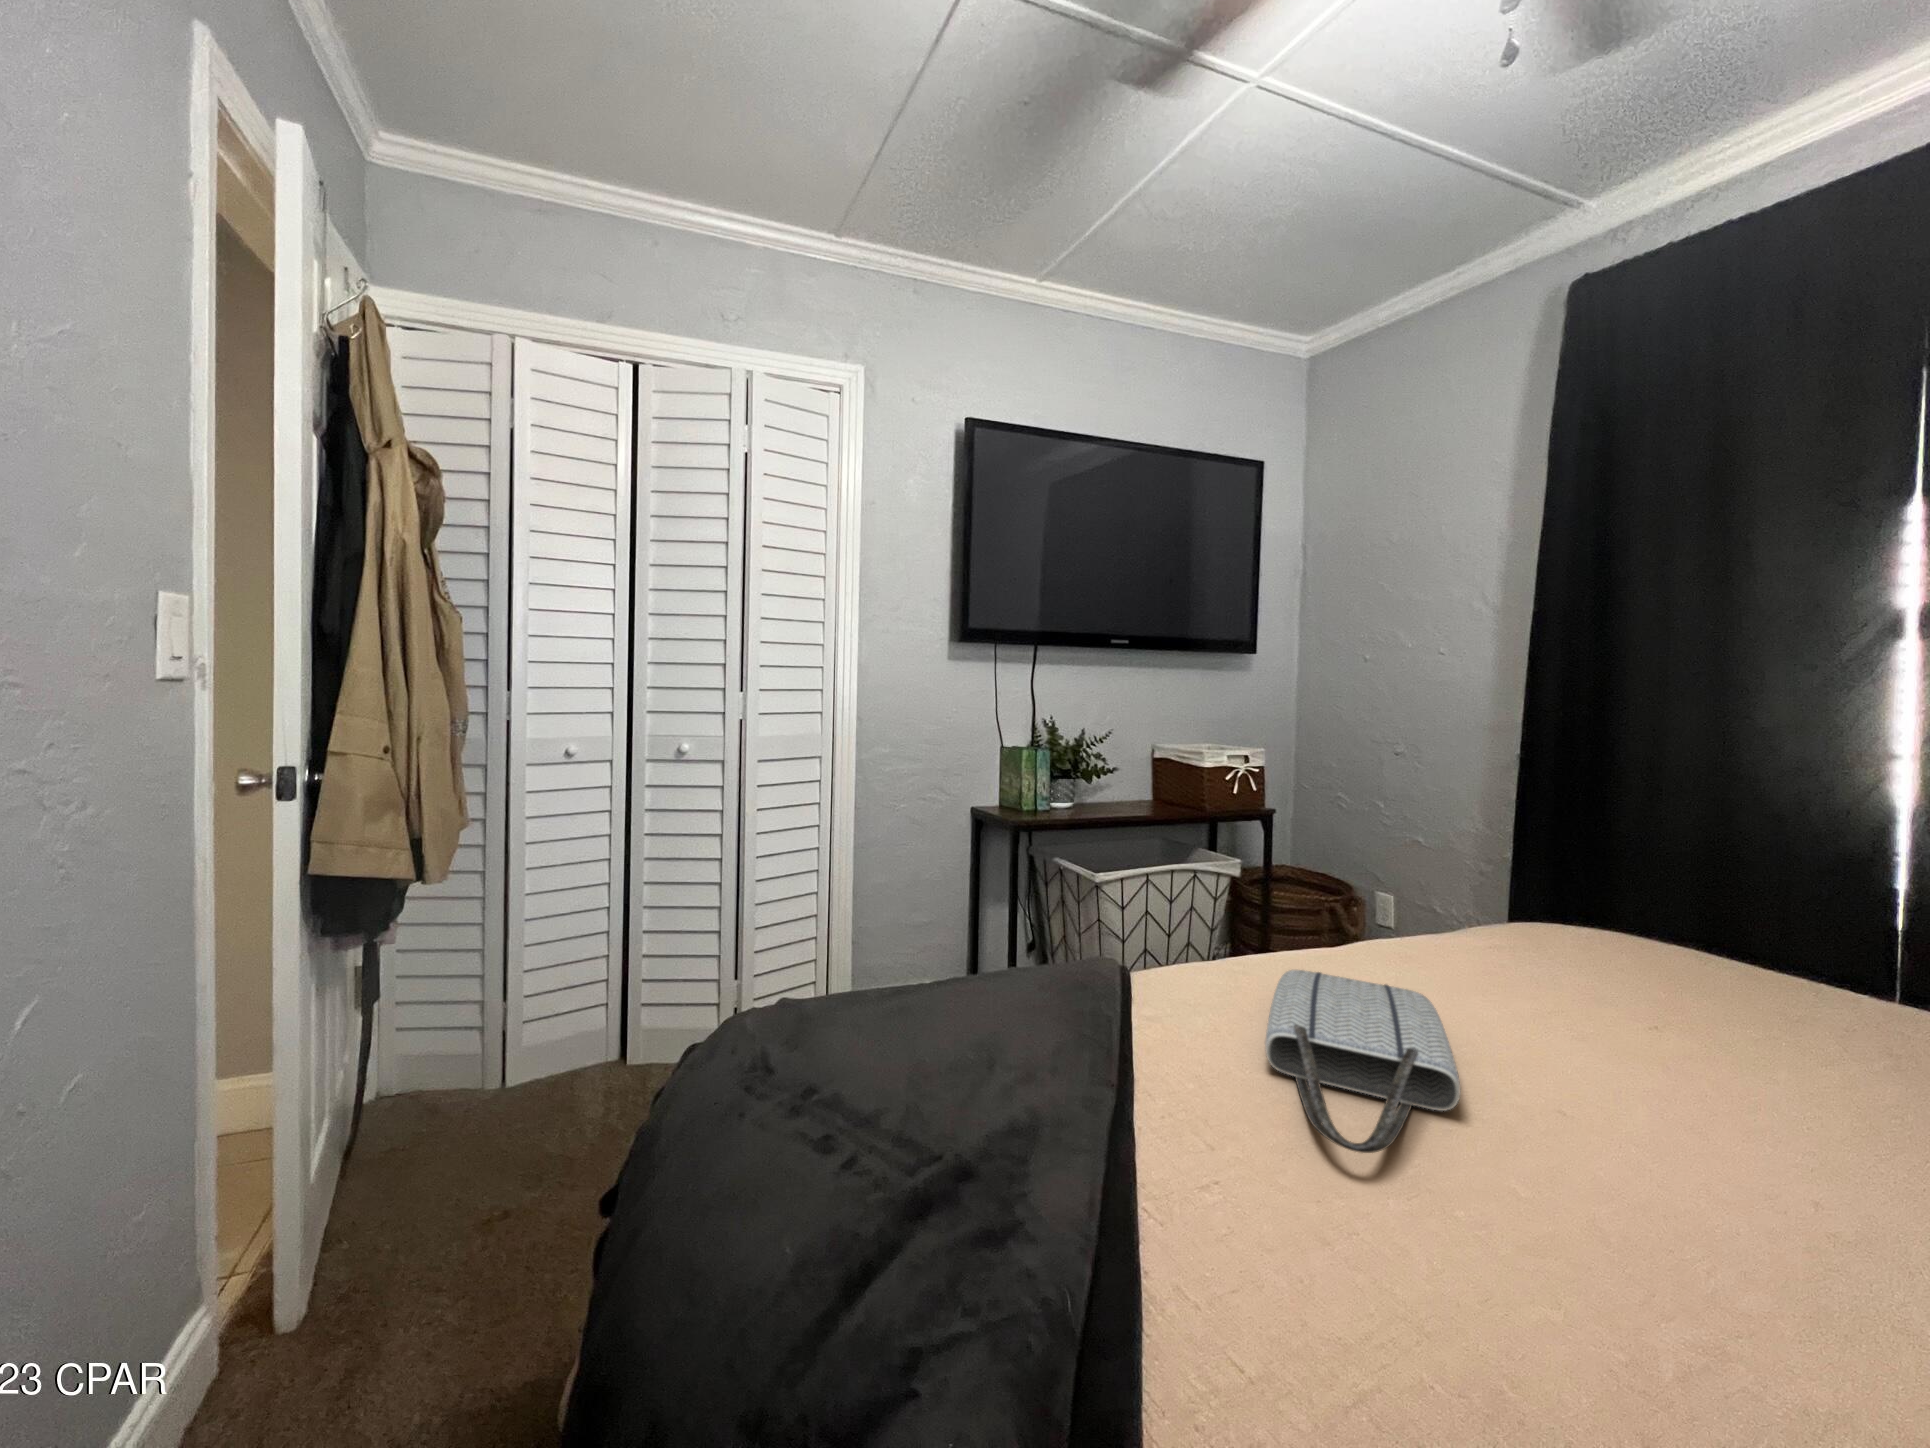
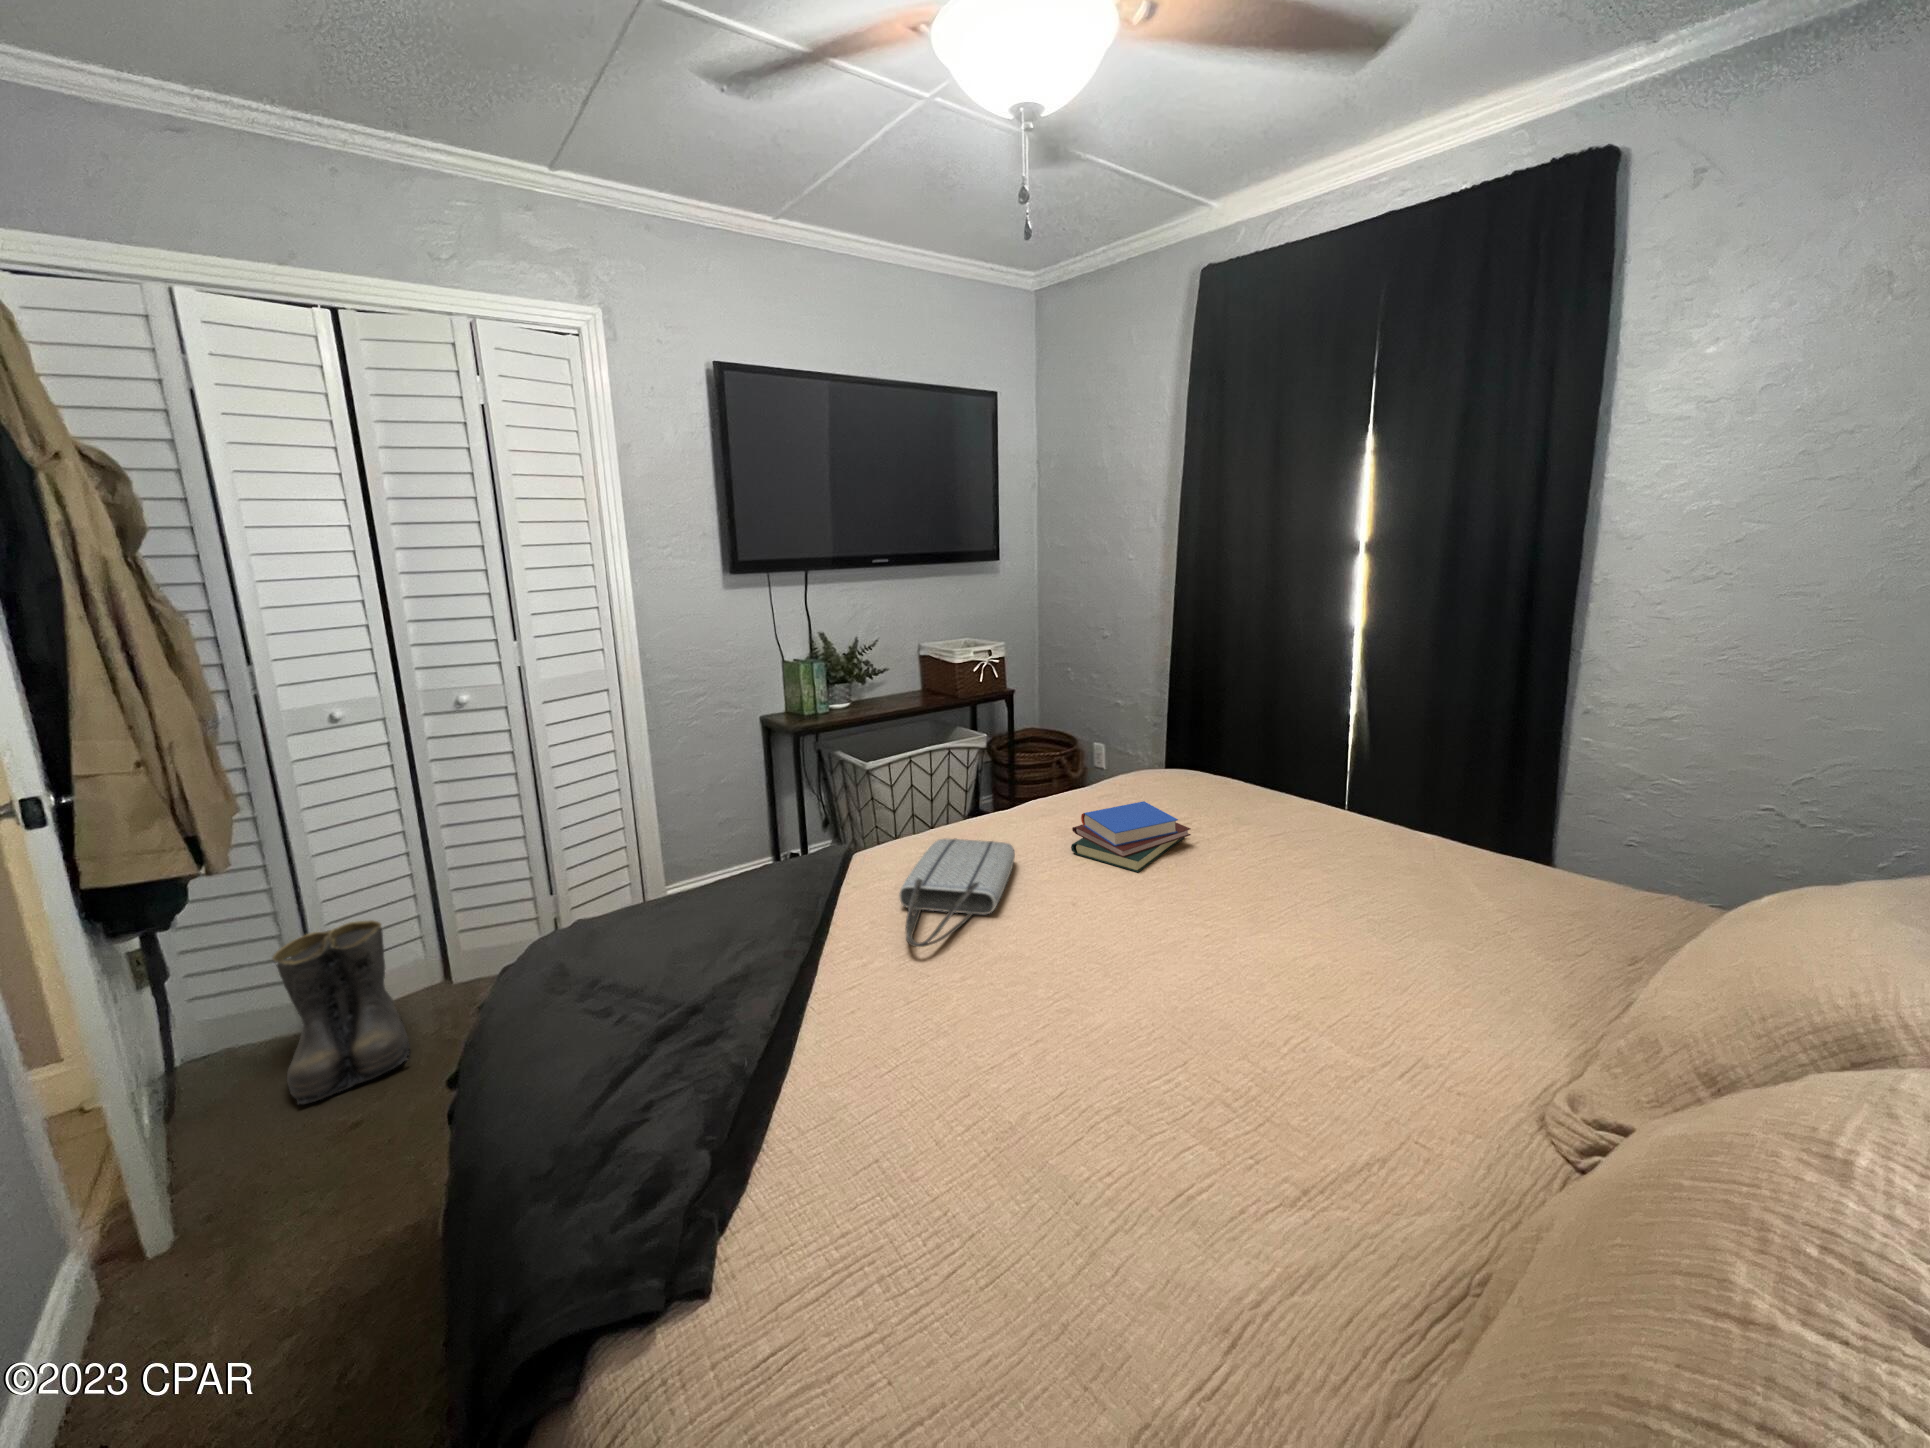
book: none [1515,959,1772,1084] -> present [1071,801,1191,872]
boots: none [451,975,573,1181] -> present [272,920,410,1104]

